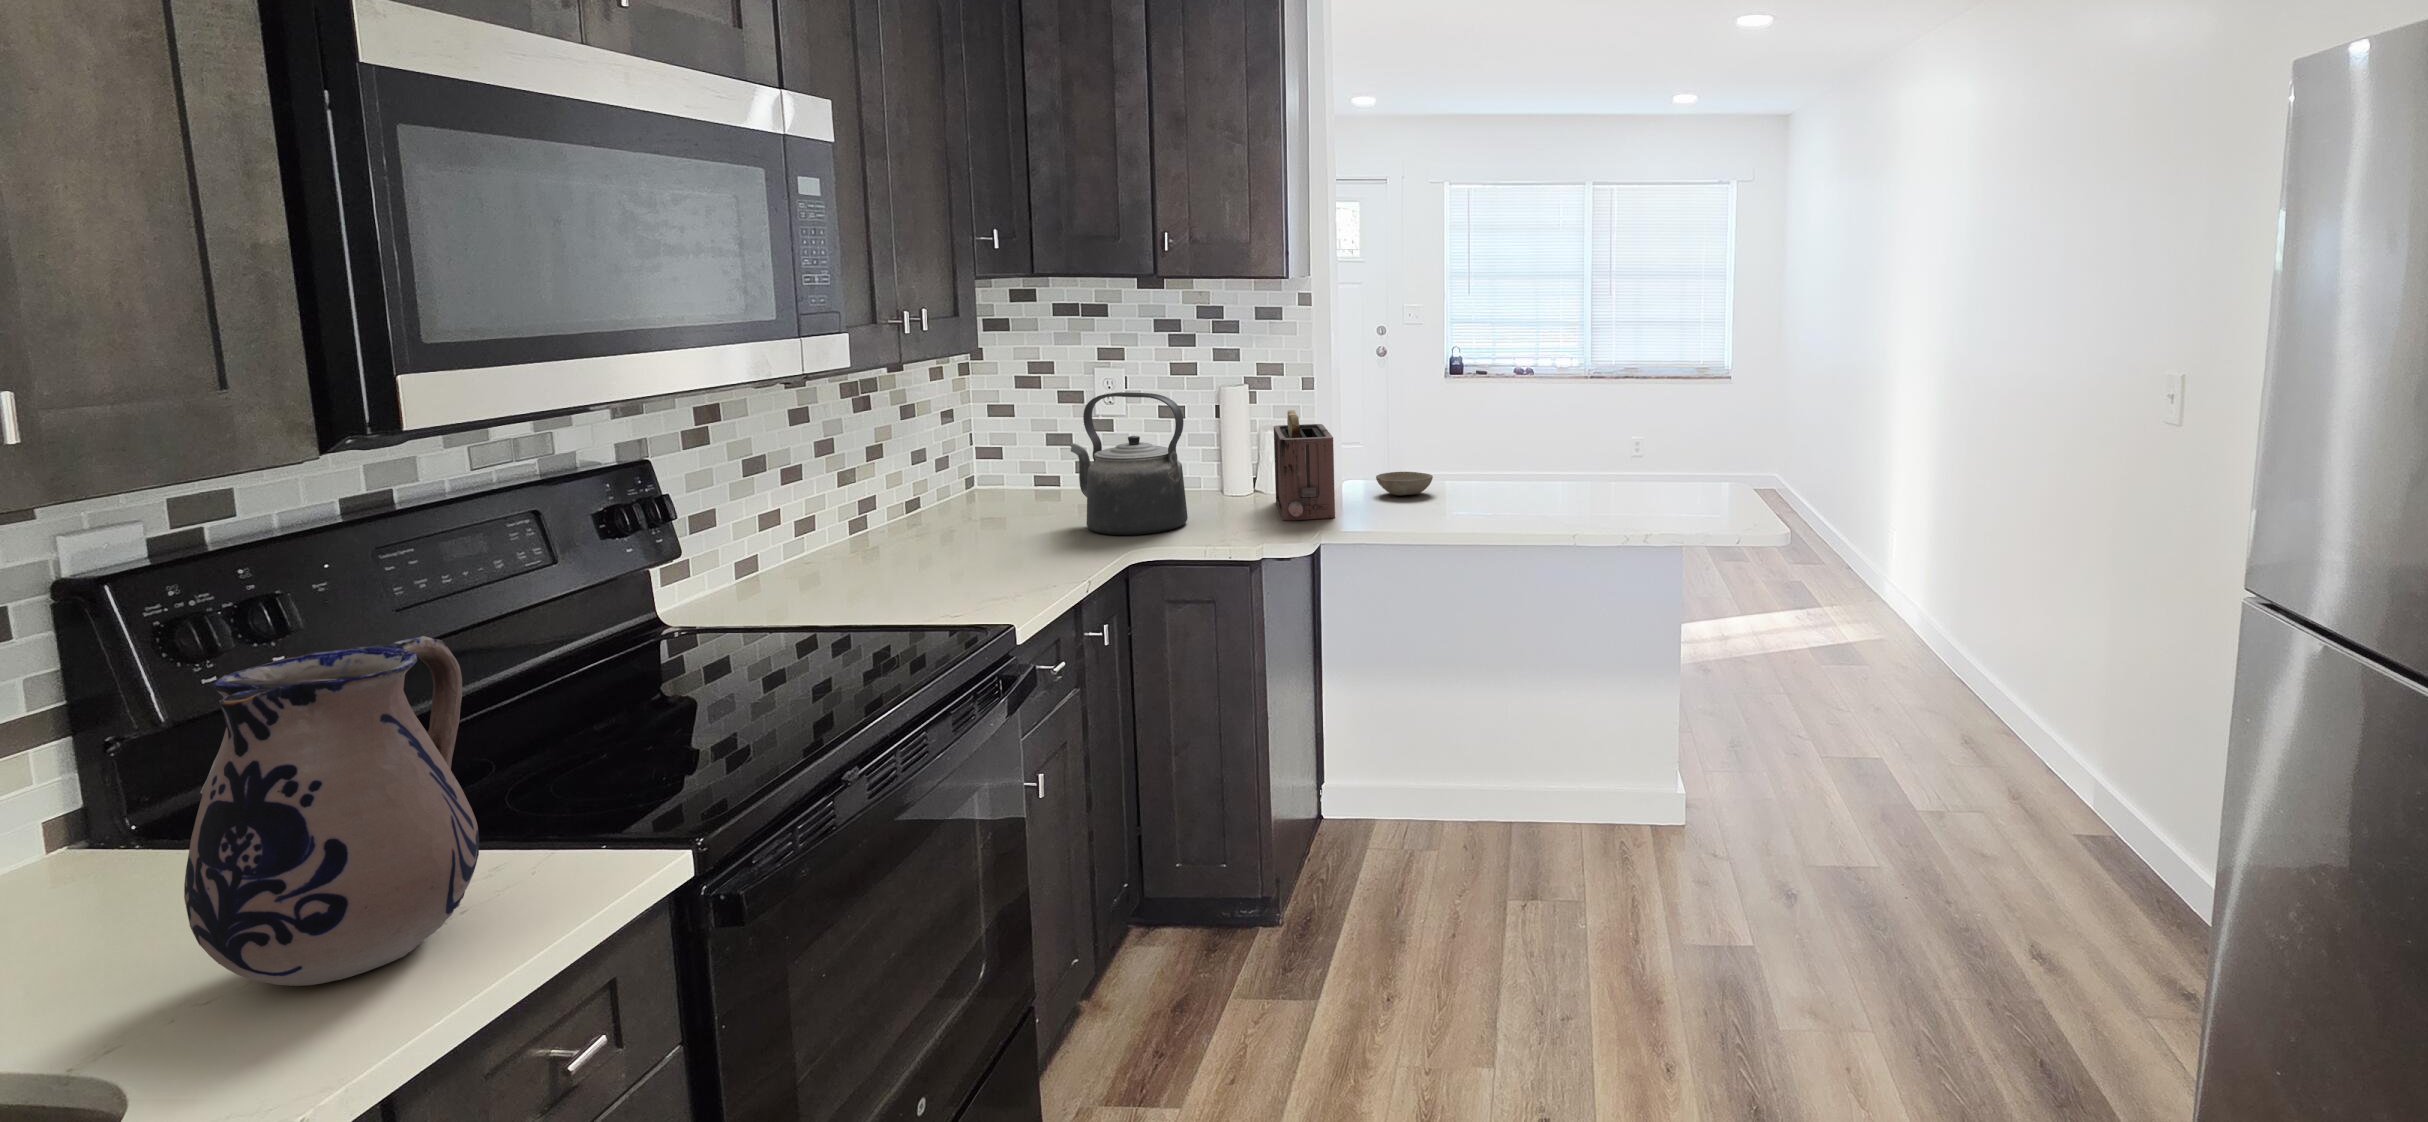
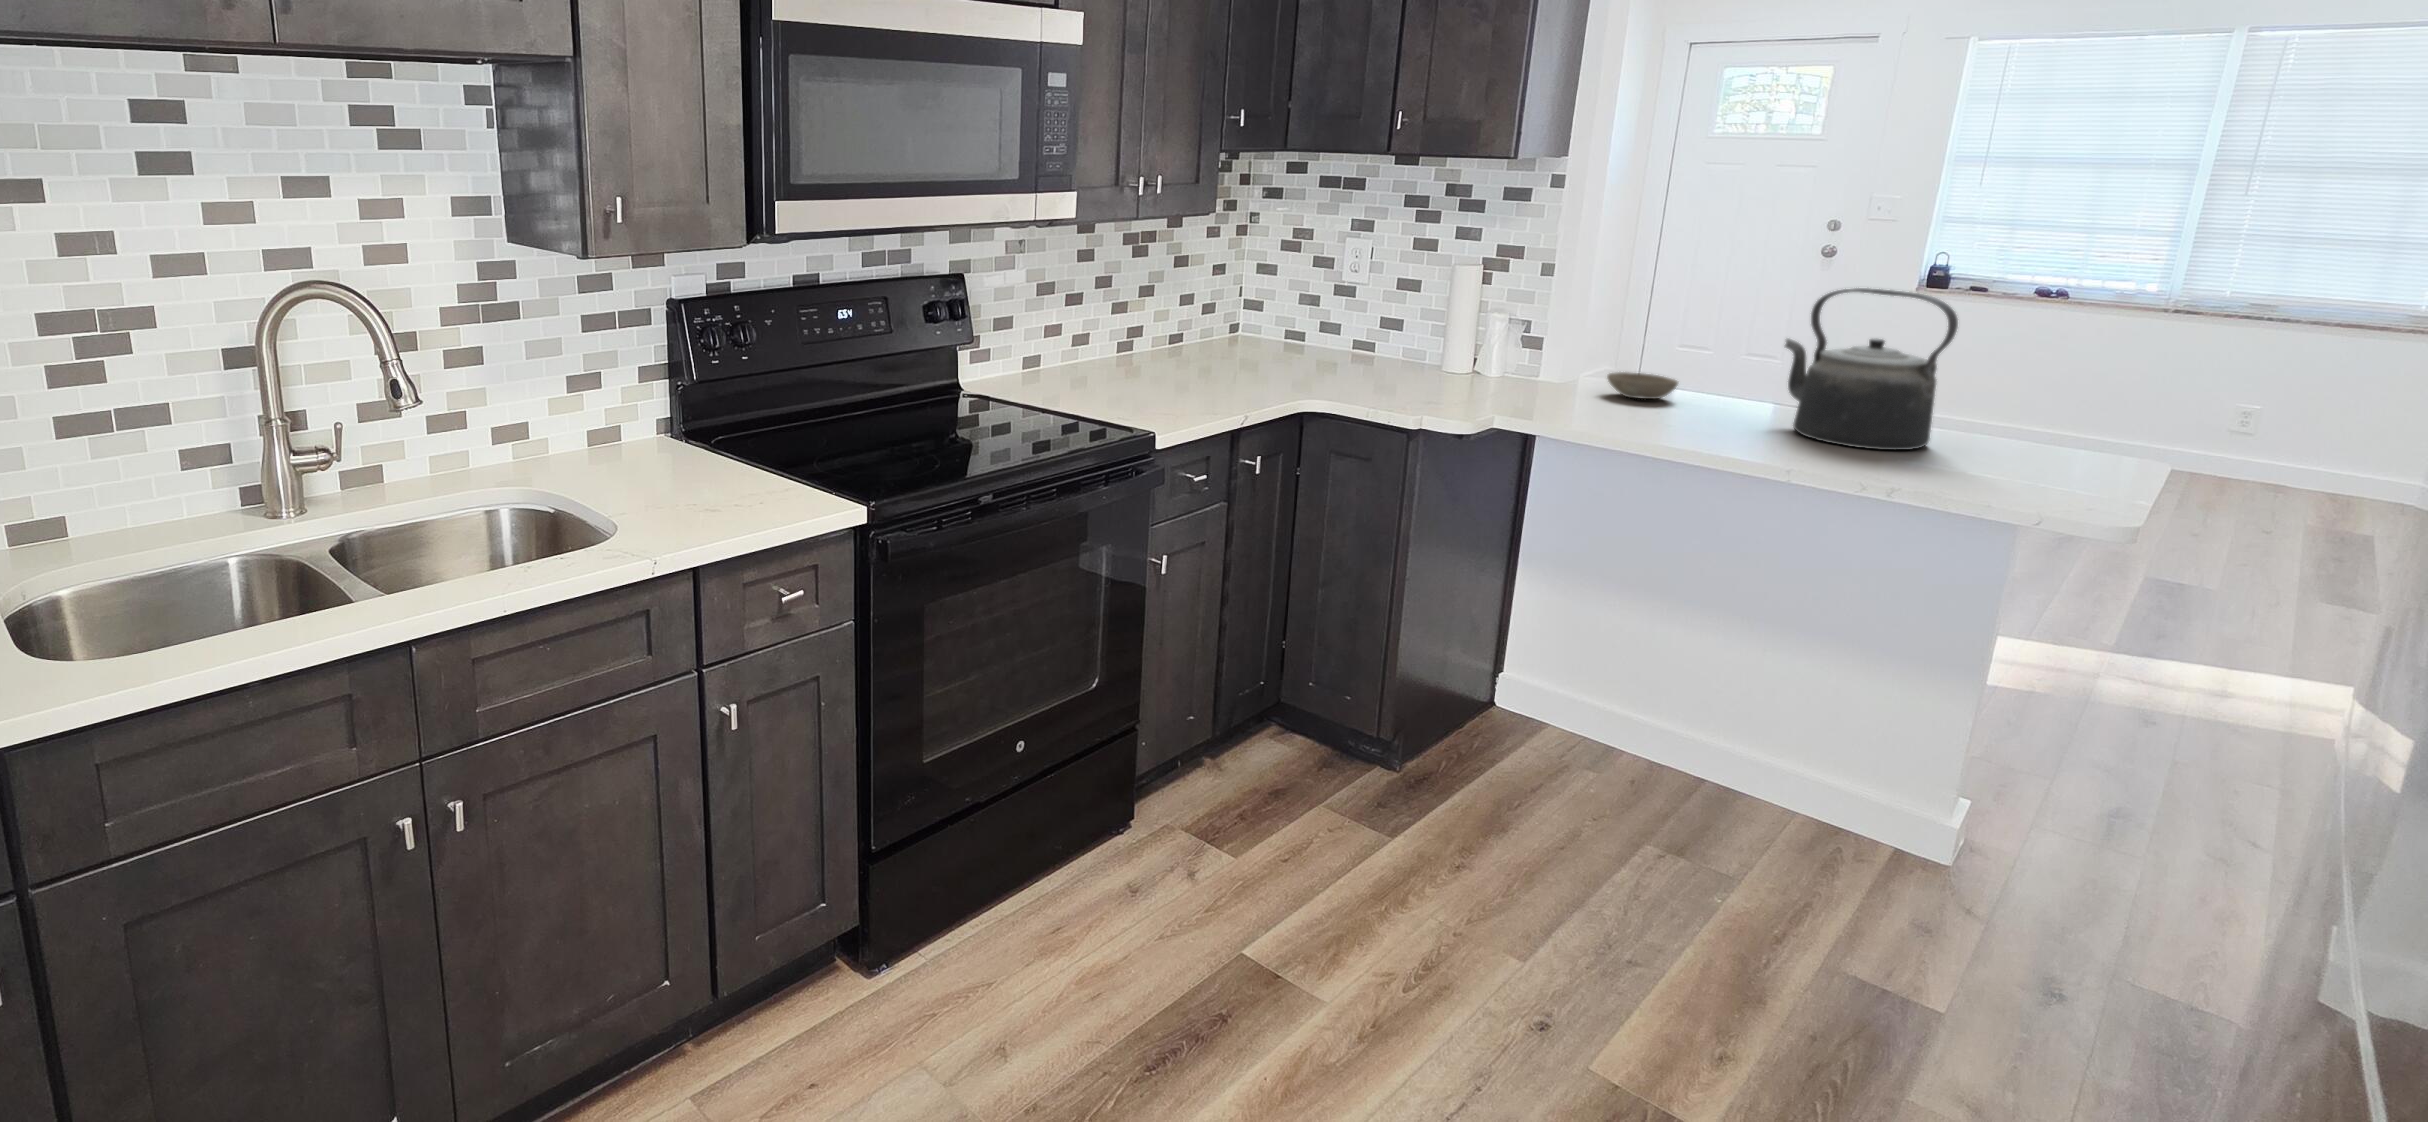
kettle: present [1071,392,1188,535] -> present [1785,288,1958,450]
toaster: present [1274,410,1335,521] -> none [1472,293,1551,405]
ceramic pitcher: present [184,636,479,986] -> none [653,345,773,510]

